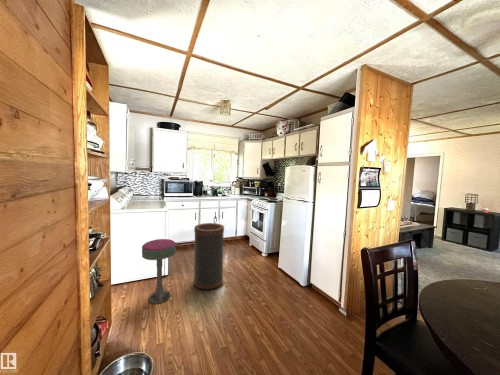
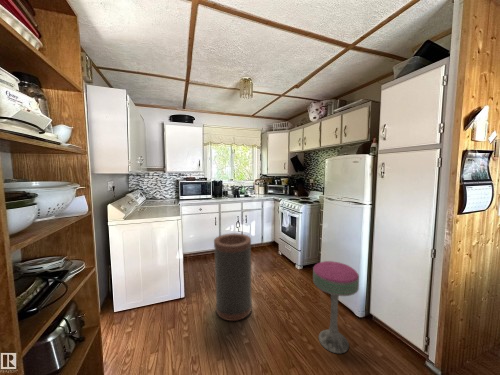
bar stool: present [142,239,176,304] -> present [313,261,359,354]

